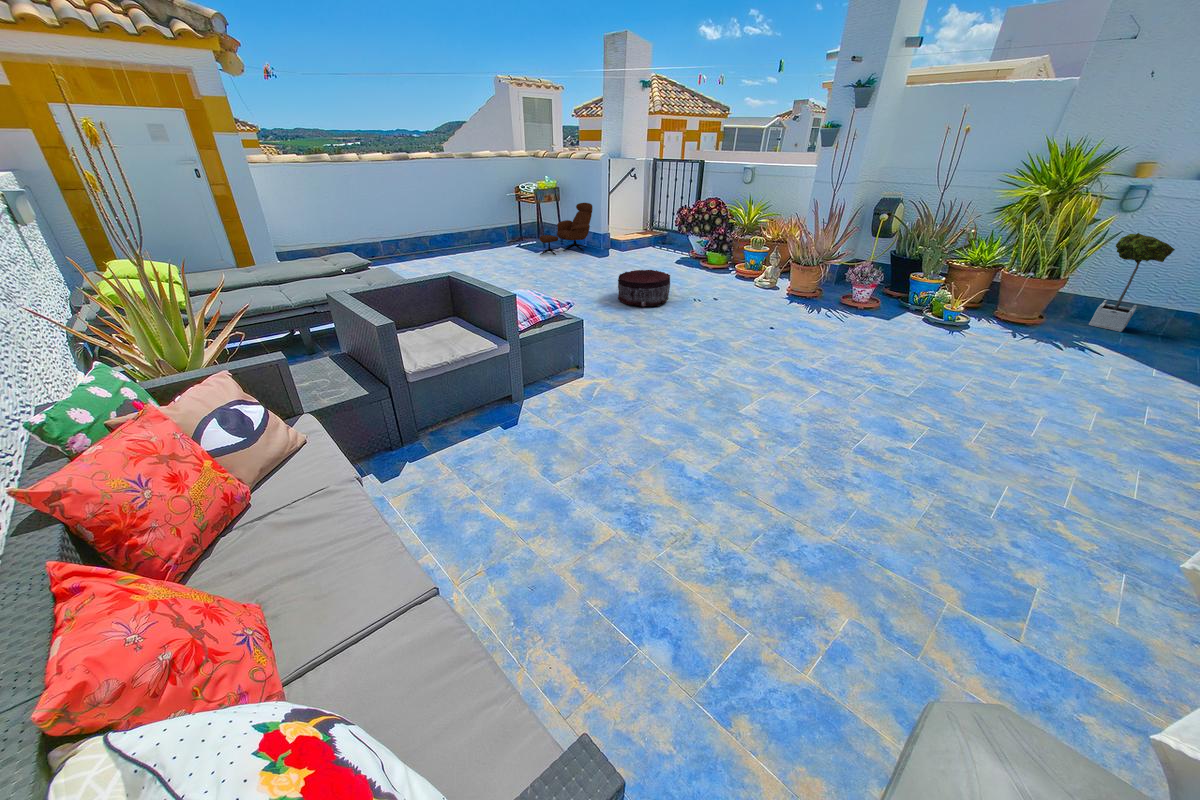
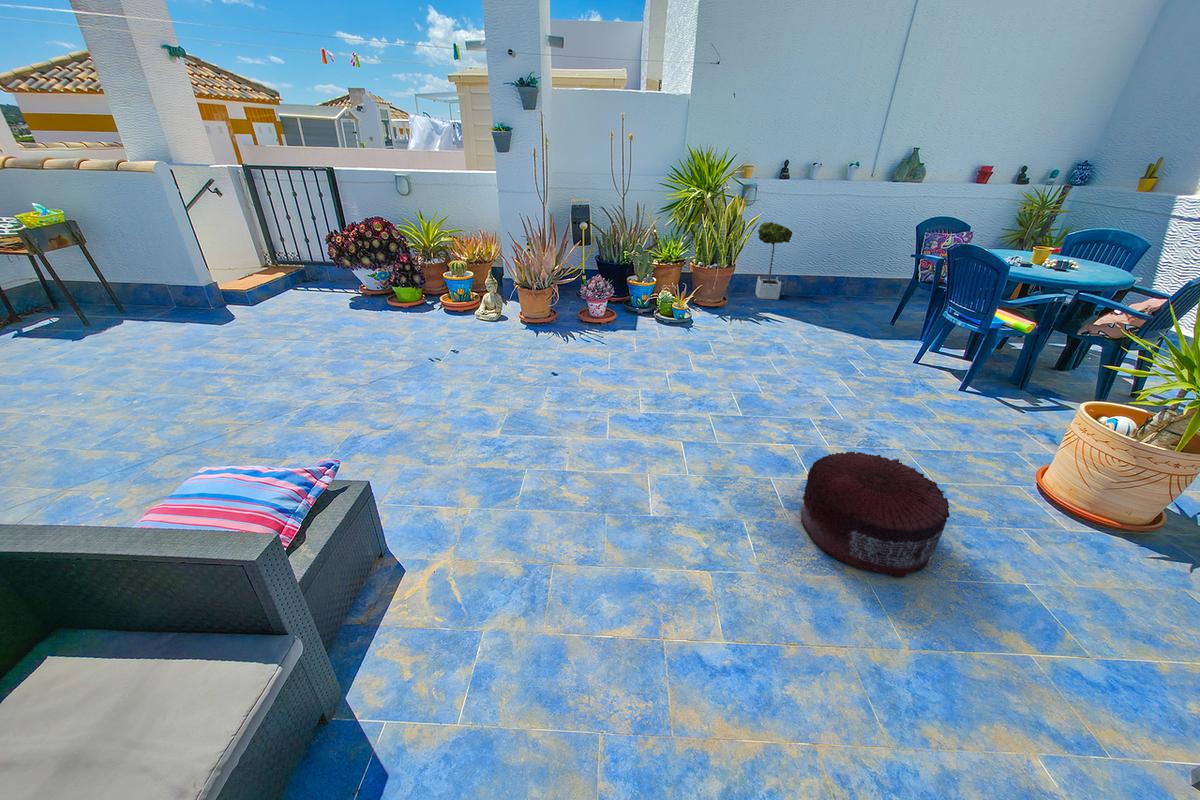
lounge chair: present [539,203,592,255] -> none [66,240,178,344]
pouf: present [618,270,670,307] -> present [801,451,950,577]

